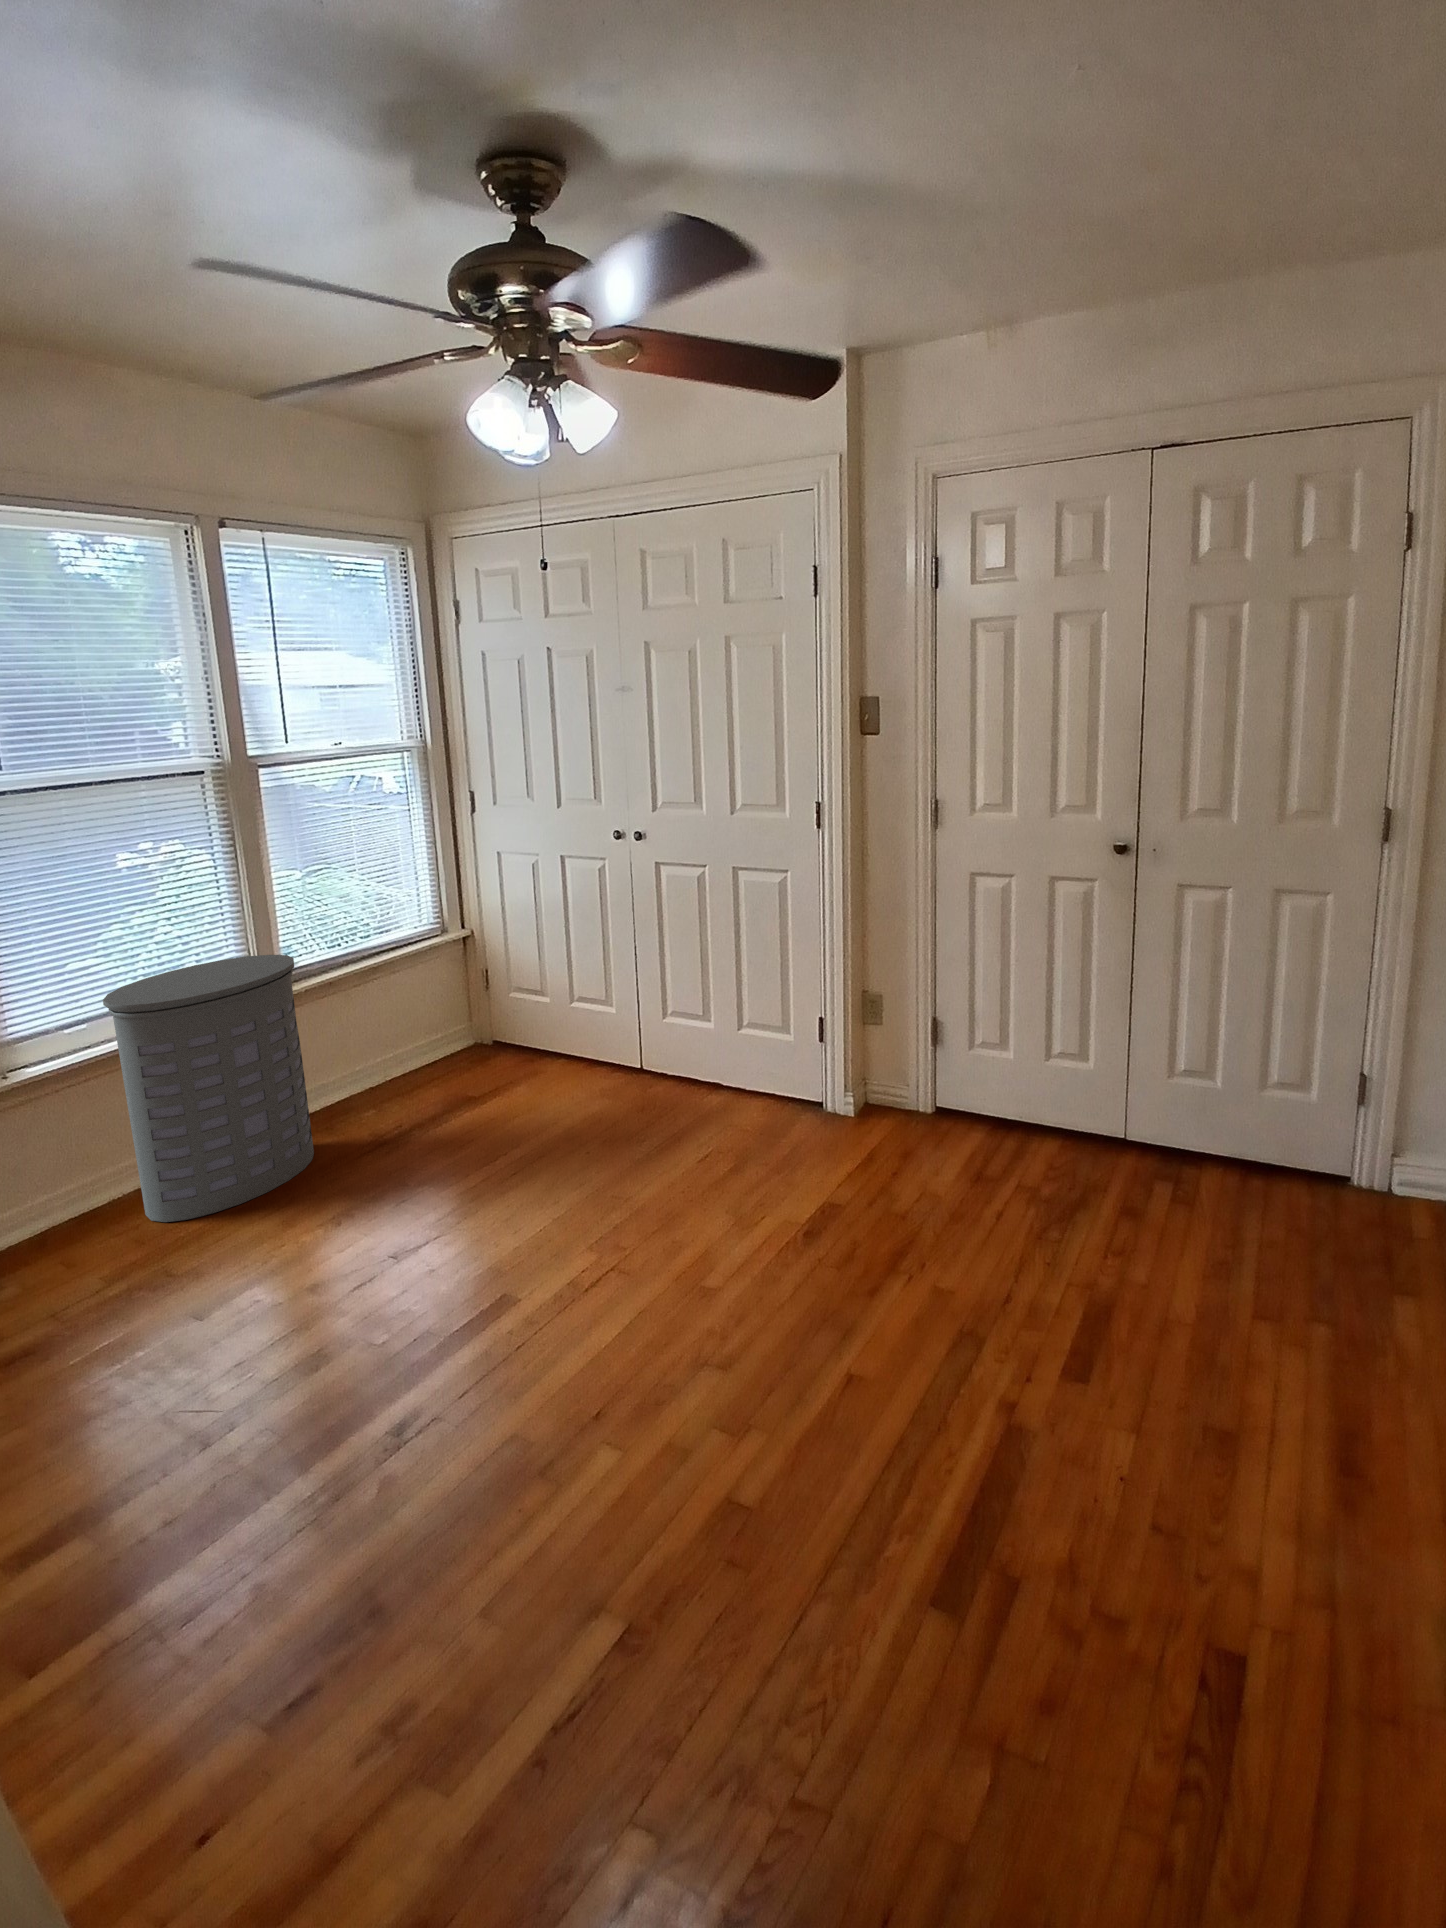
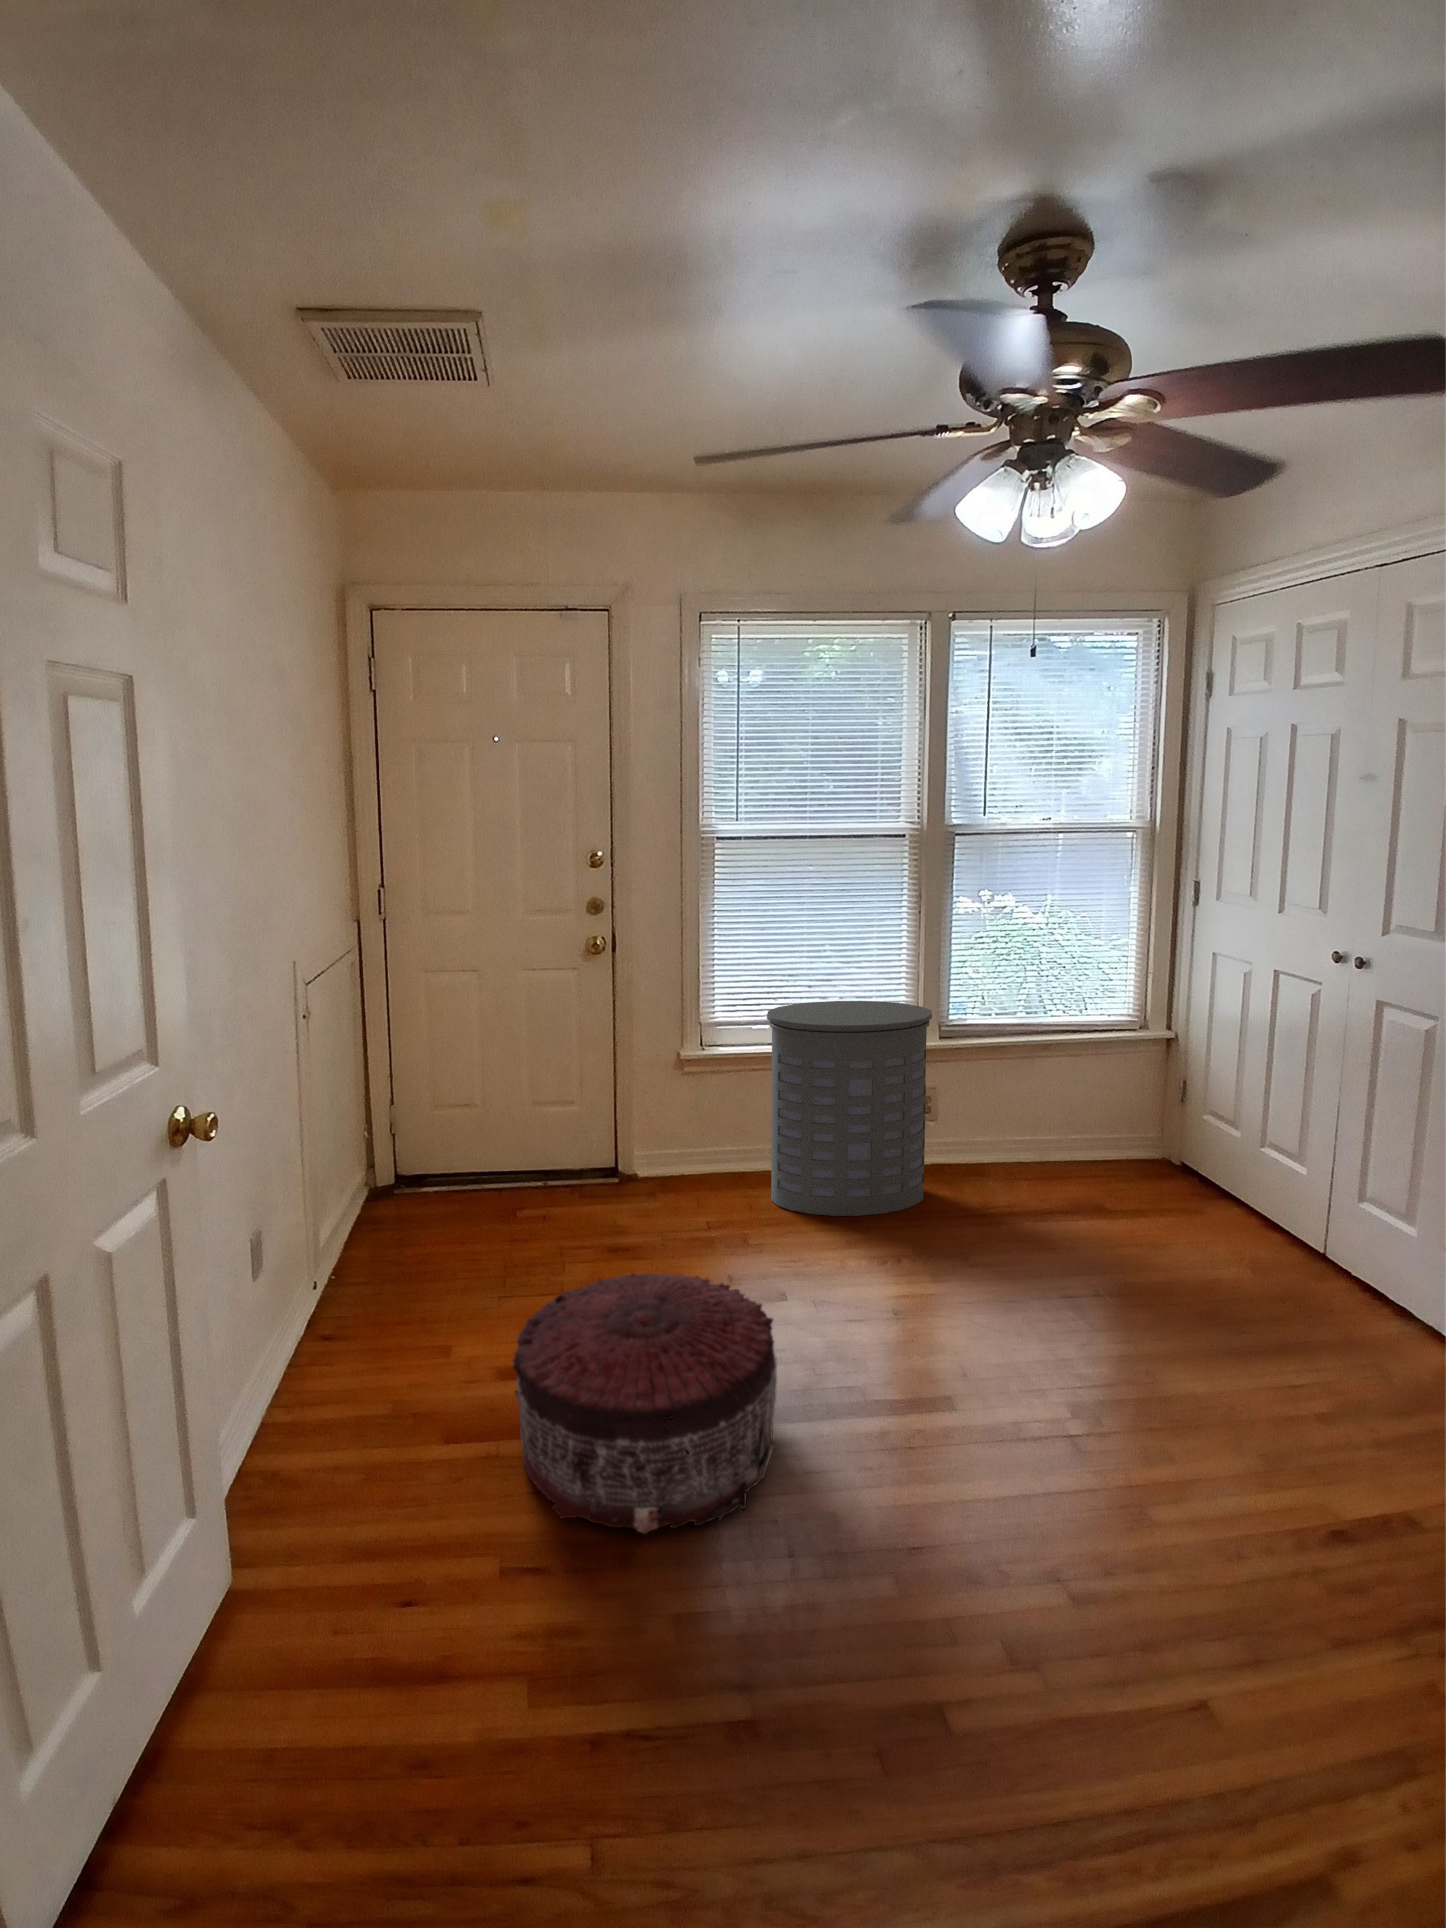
pouf: none [94,1278,455,1606] -> present [513,1274,777,1533]

